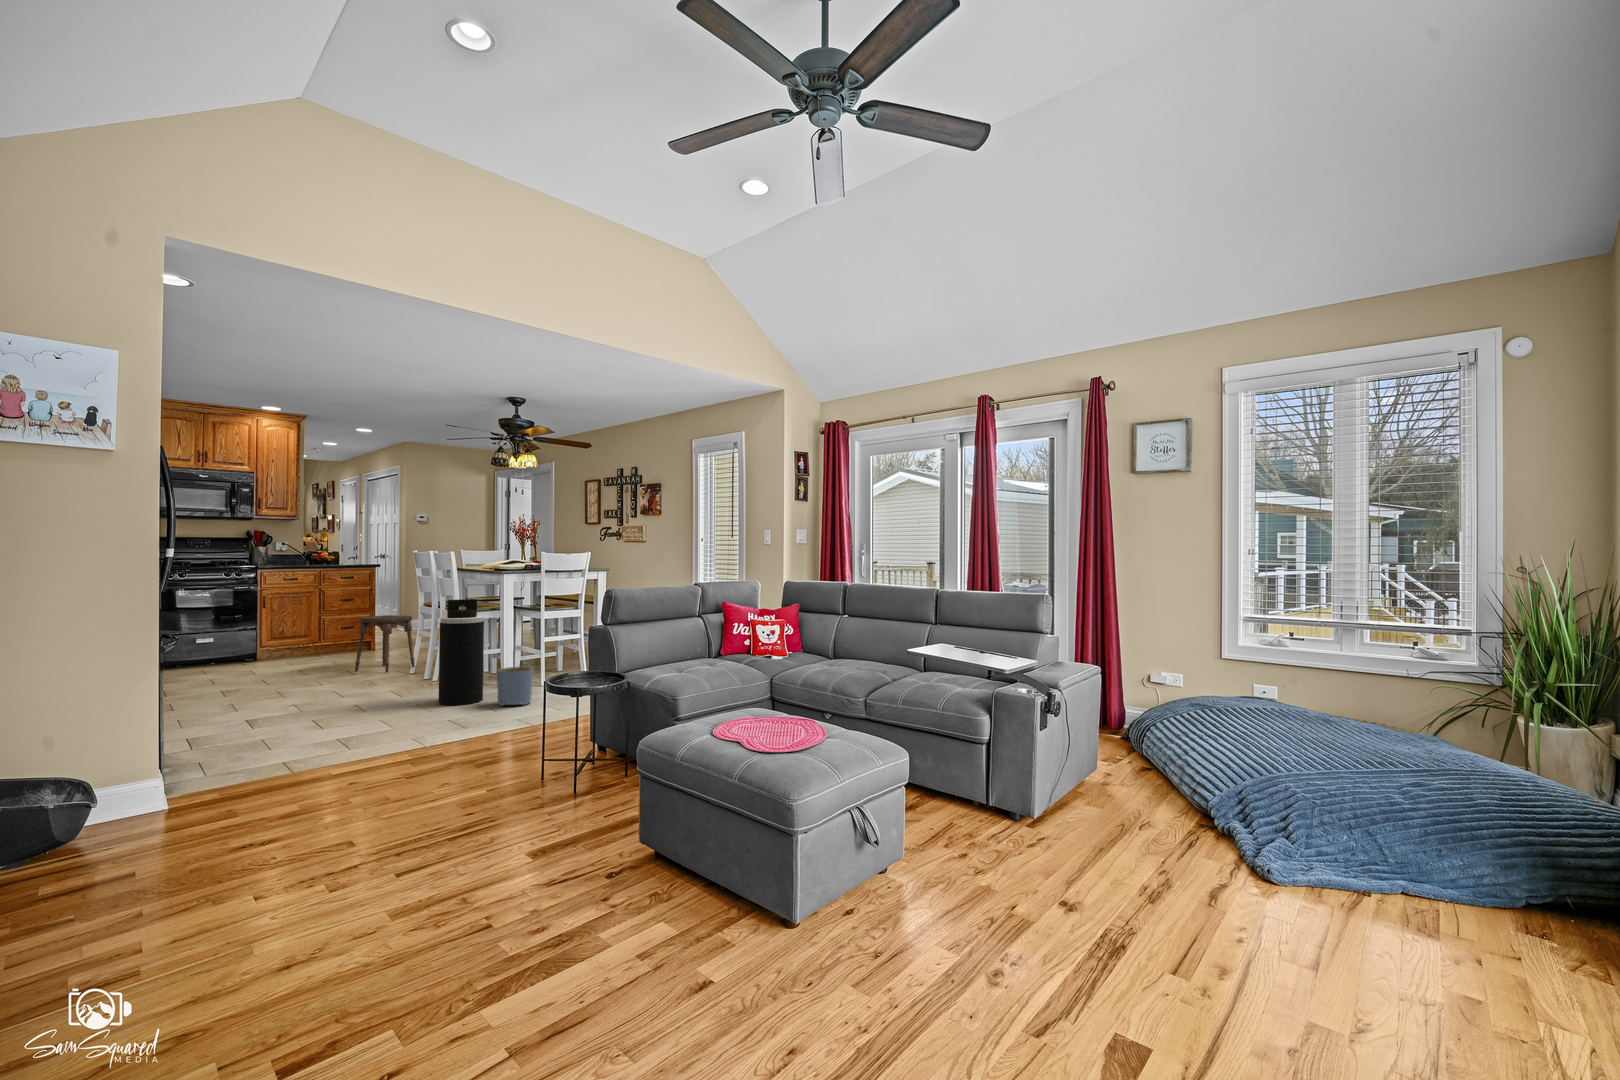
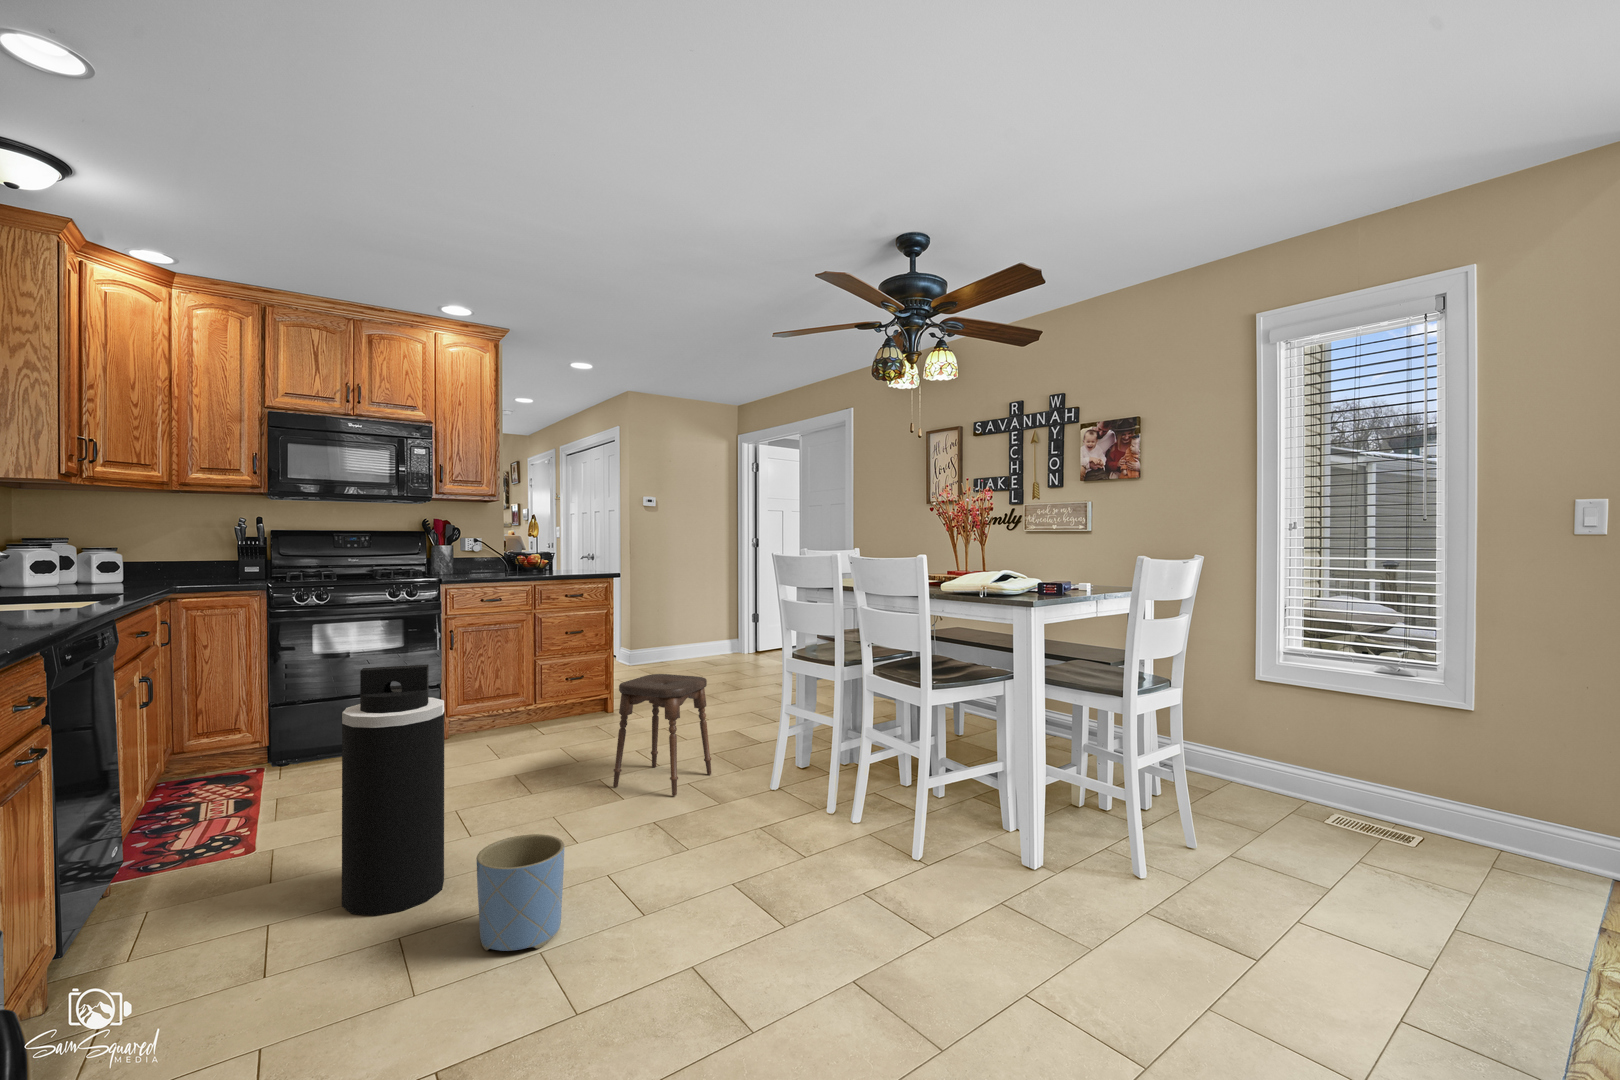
trash can: present [439,599,484,705] -> present [342,664,444,916]
planter: present [497,667,533,706] -> present [477,834,565,951]

